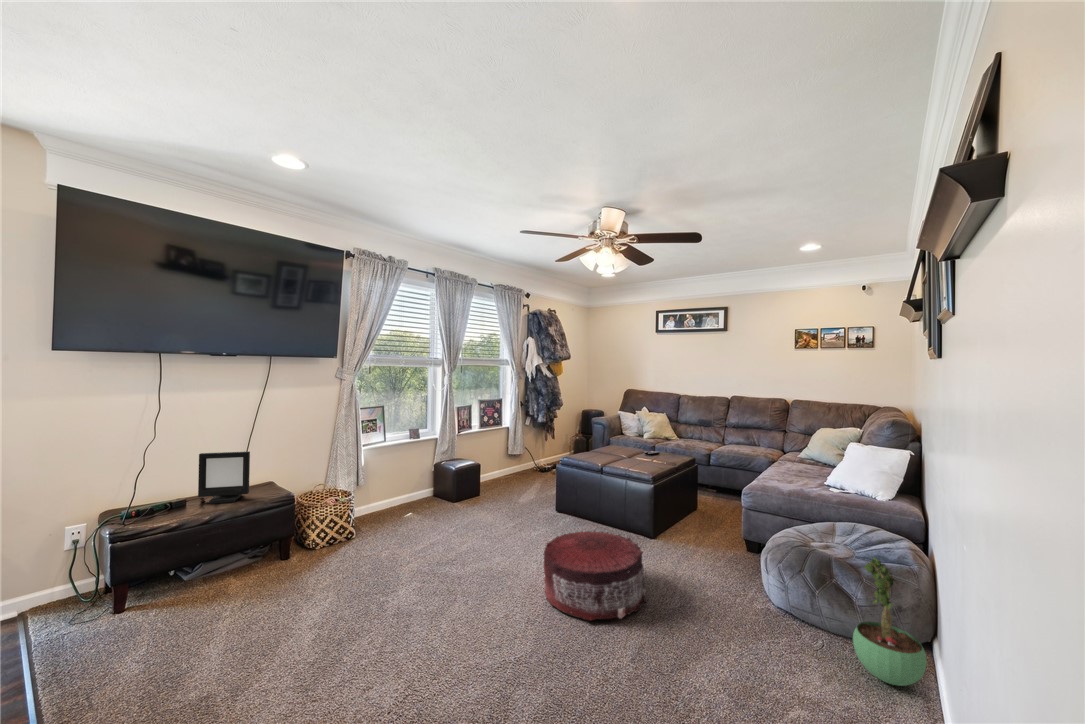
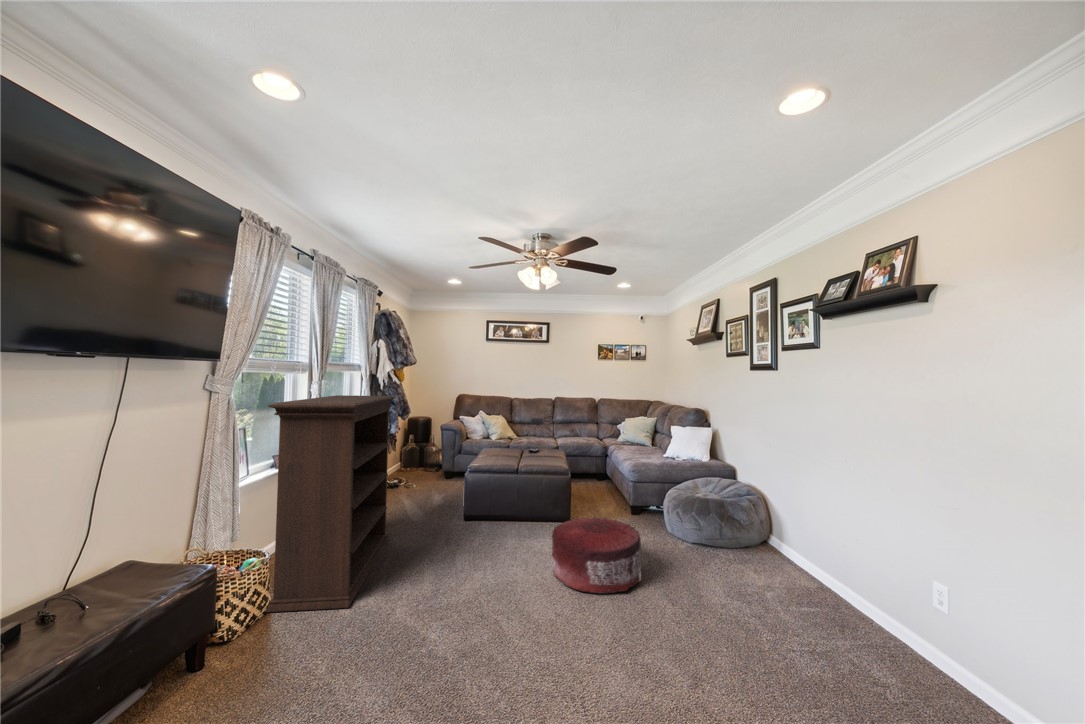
bookshelf: none [349,386,483,551] -> present [265,395,395,612]
picture frame: present [198,451,250,504] -> none [43,509,156,619]
potted plant: present [853,558,927,686] -> none [763,488,803,562]

